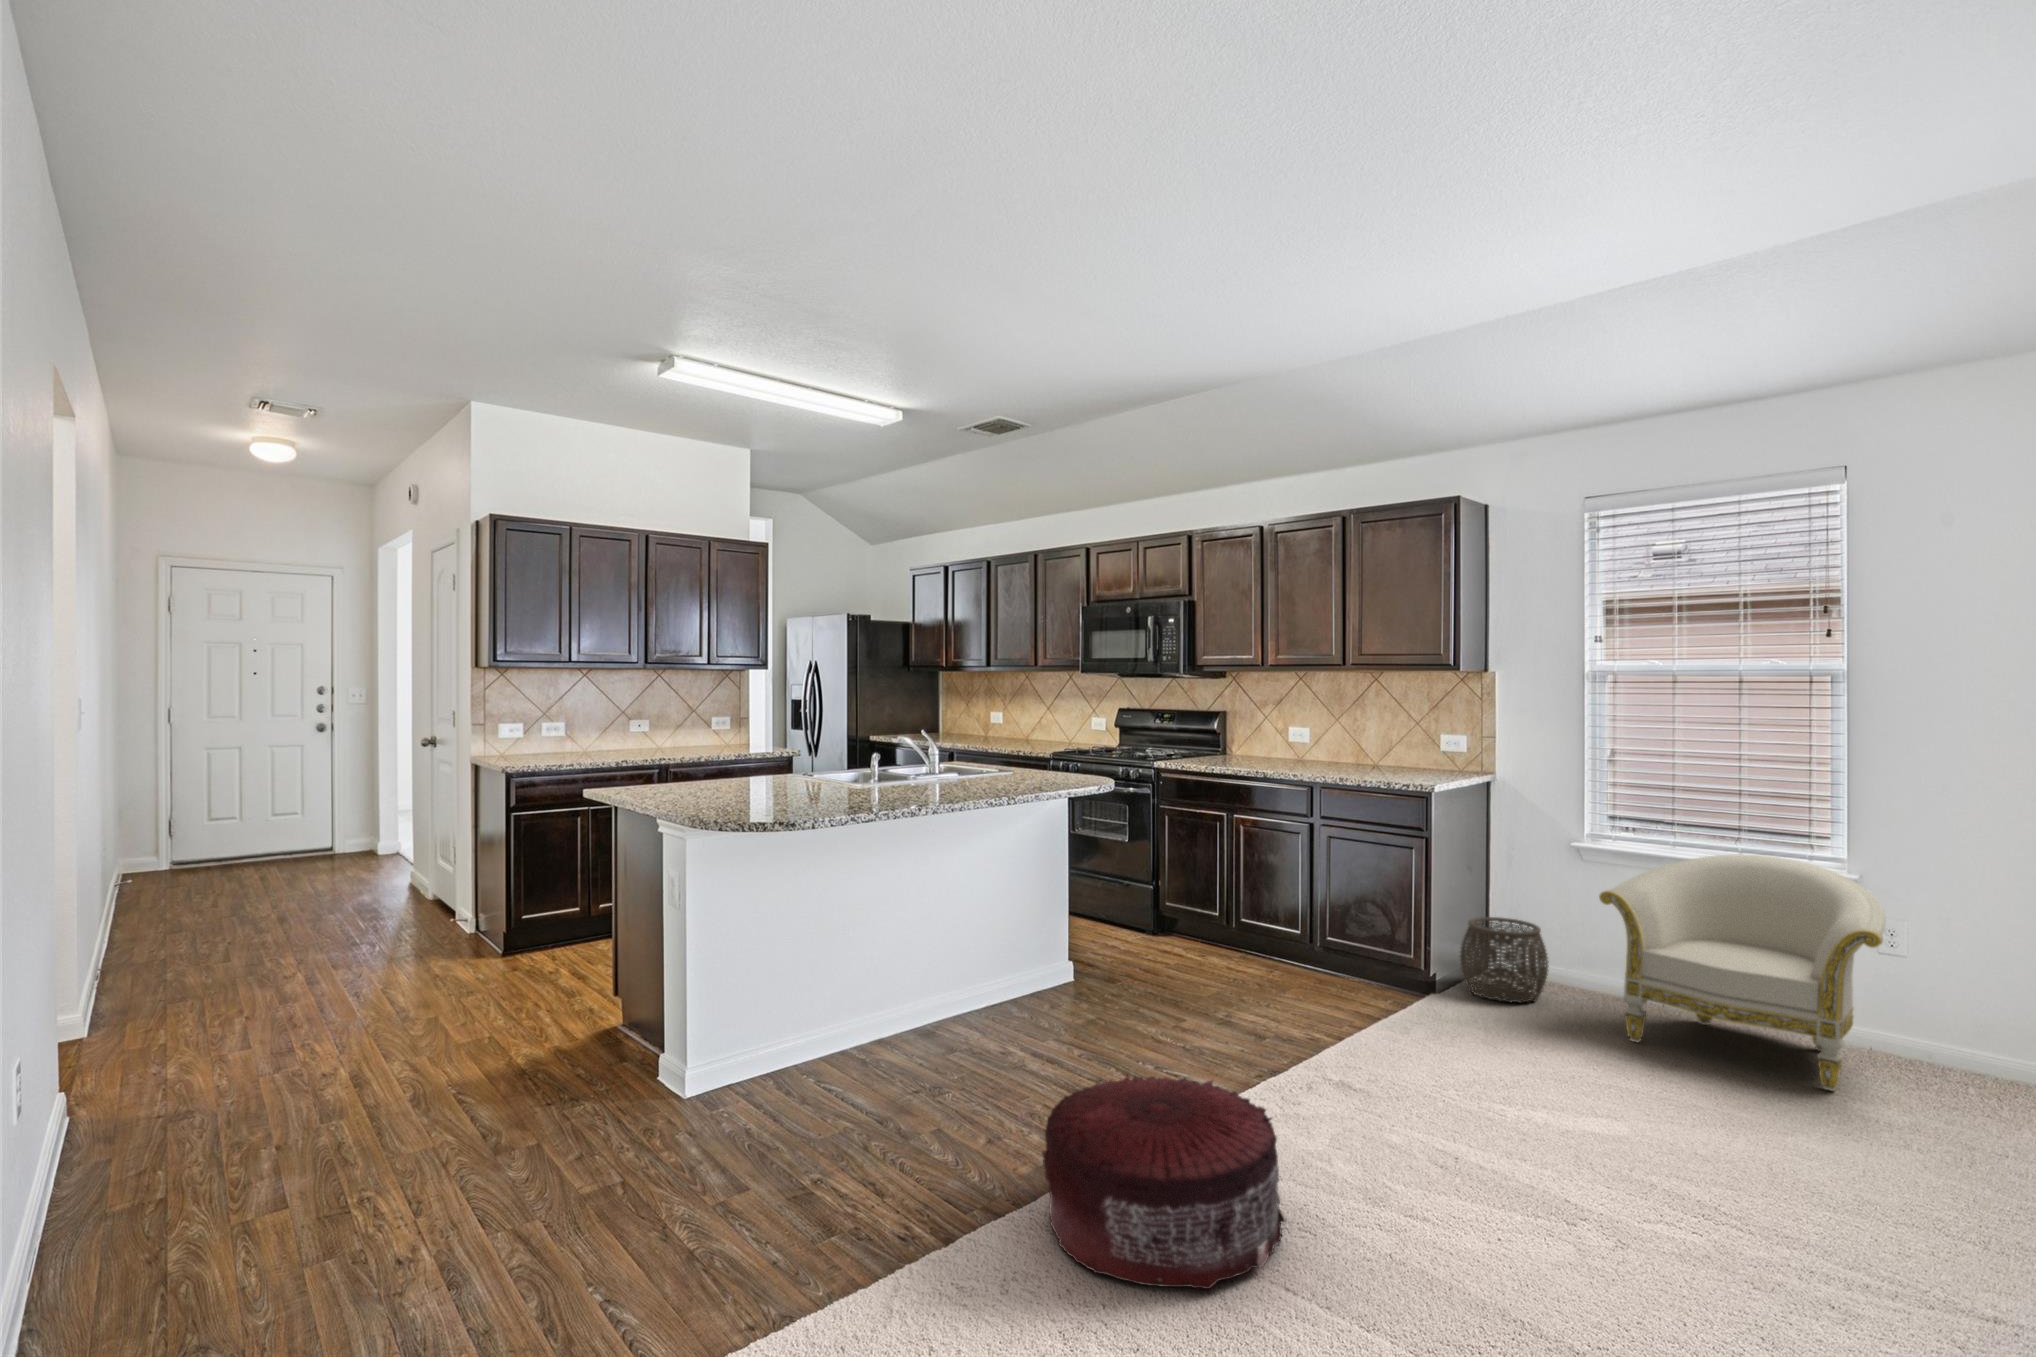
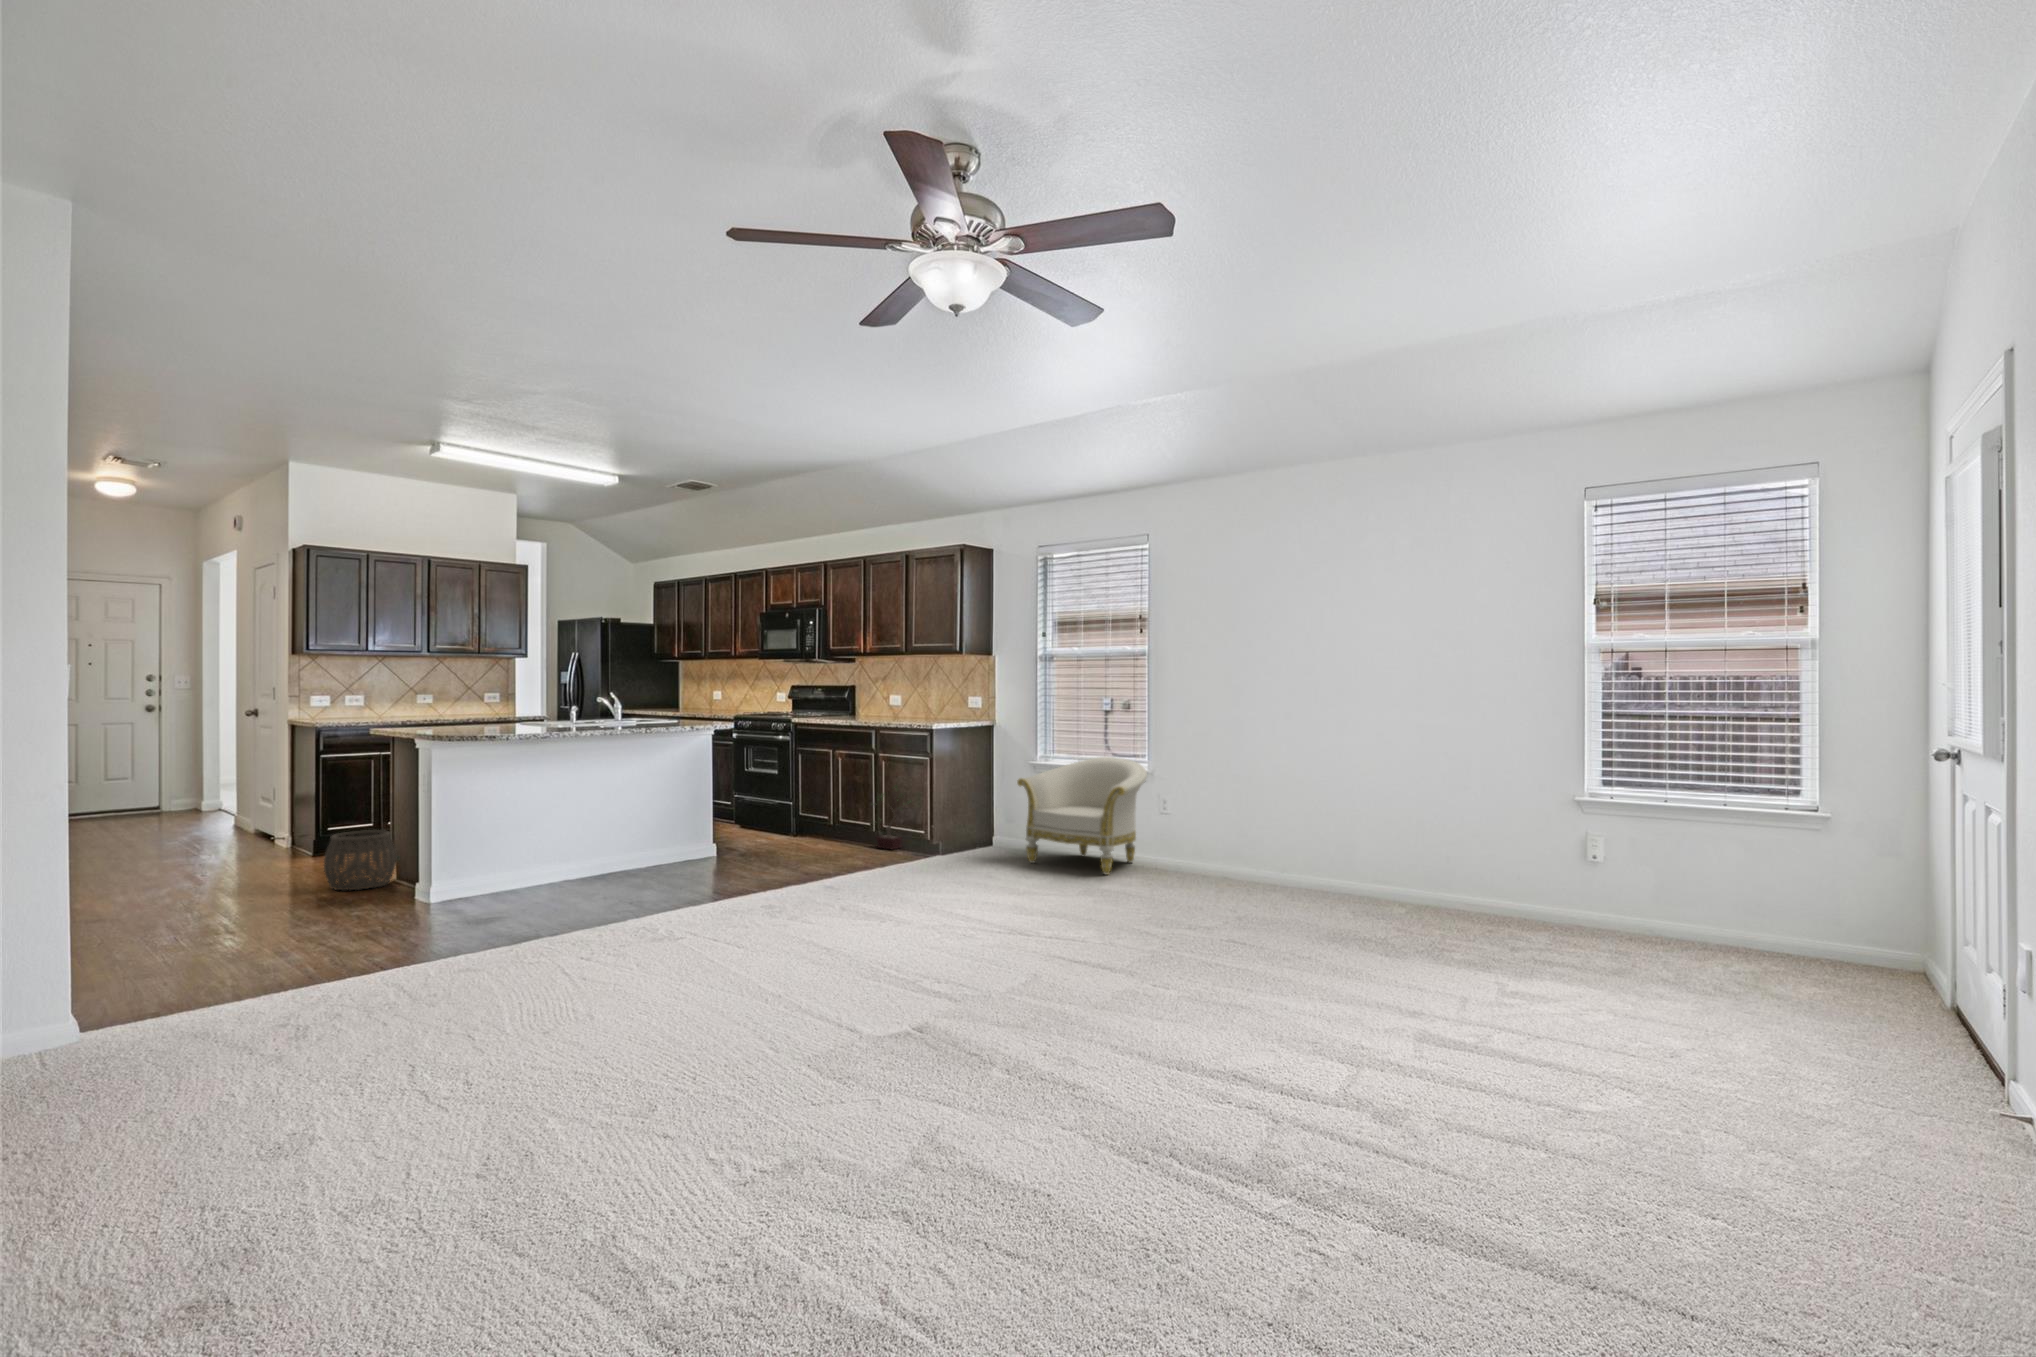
potted plant: none [1302,880,1388,988] -> present [876,786,911,849]
woven basket: present [1460,917,1549,1003] -> present [324,830,396,891]
pouf: present [1042,1076,1285,1289] -> none [621,858,750,937]

